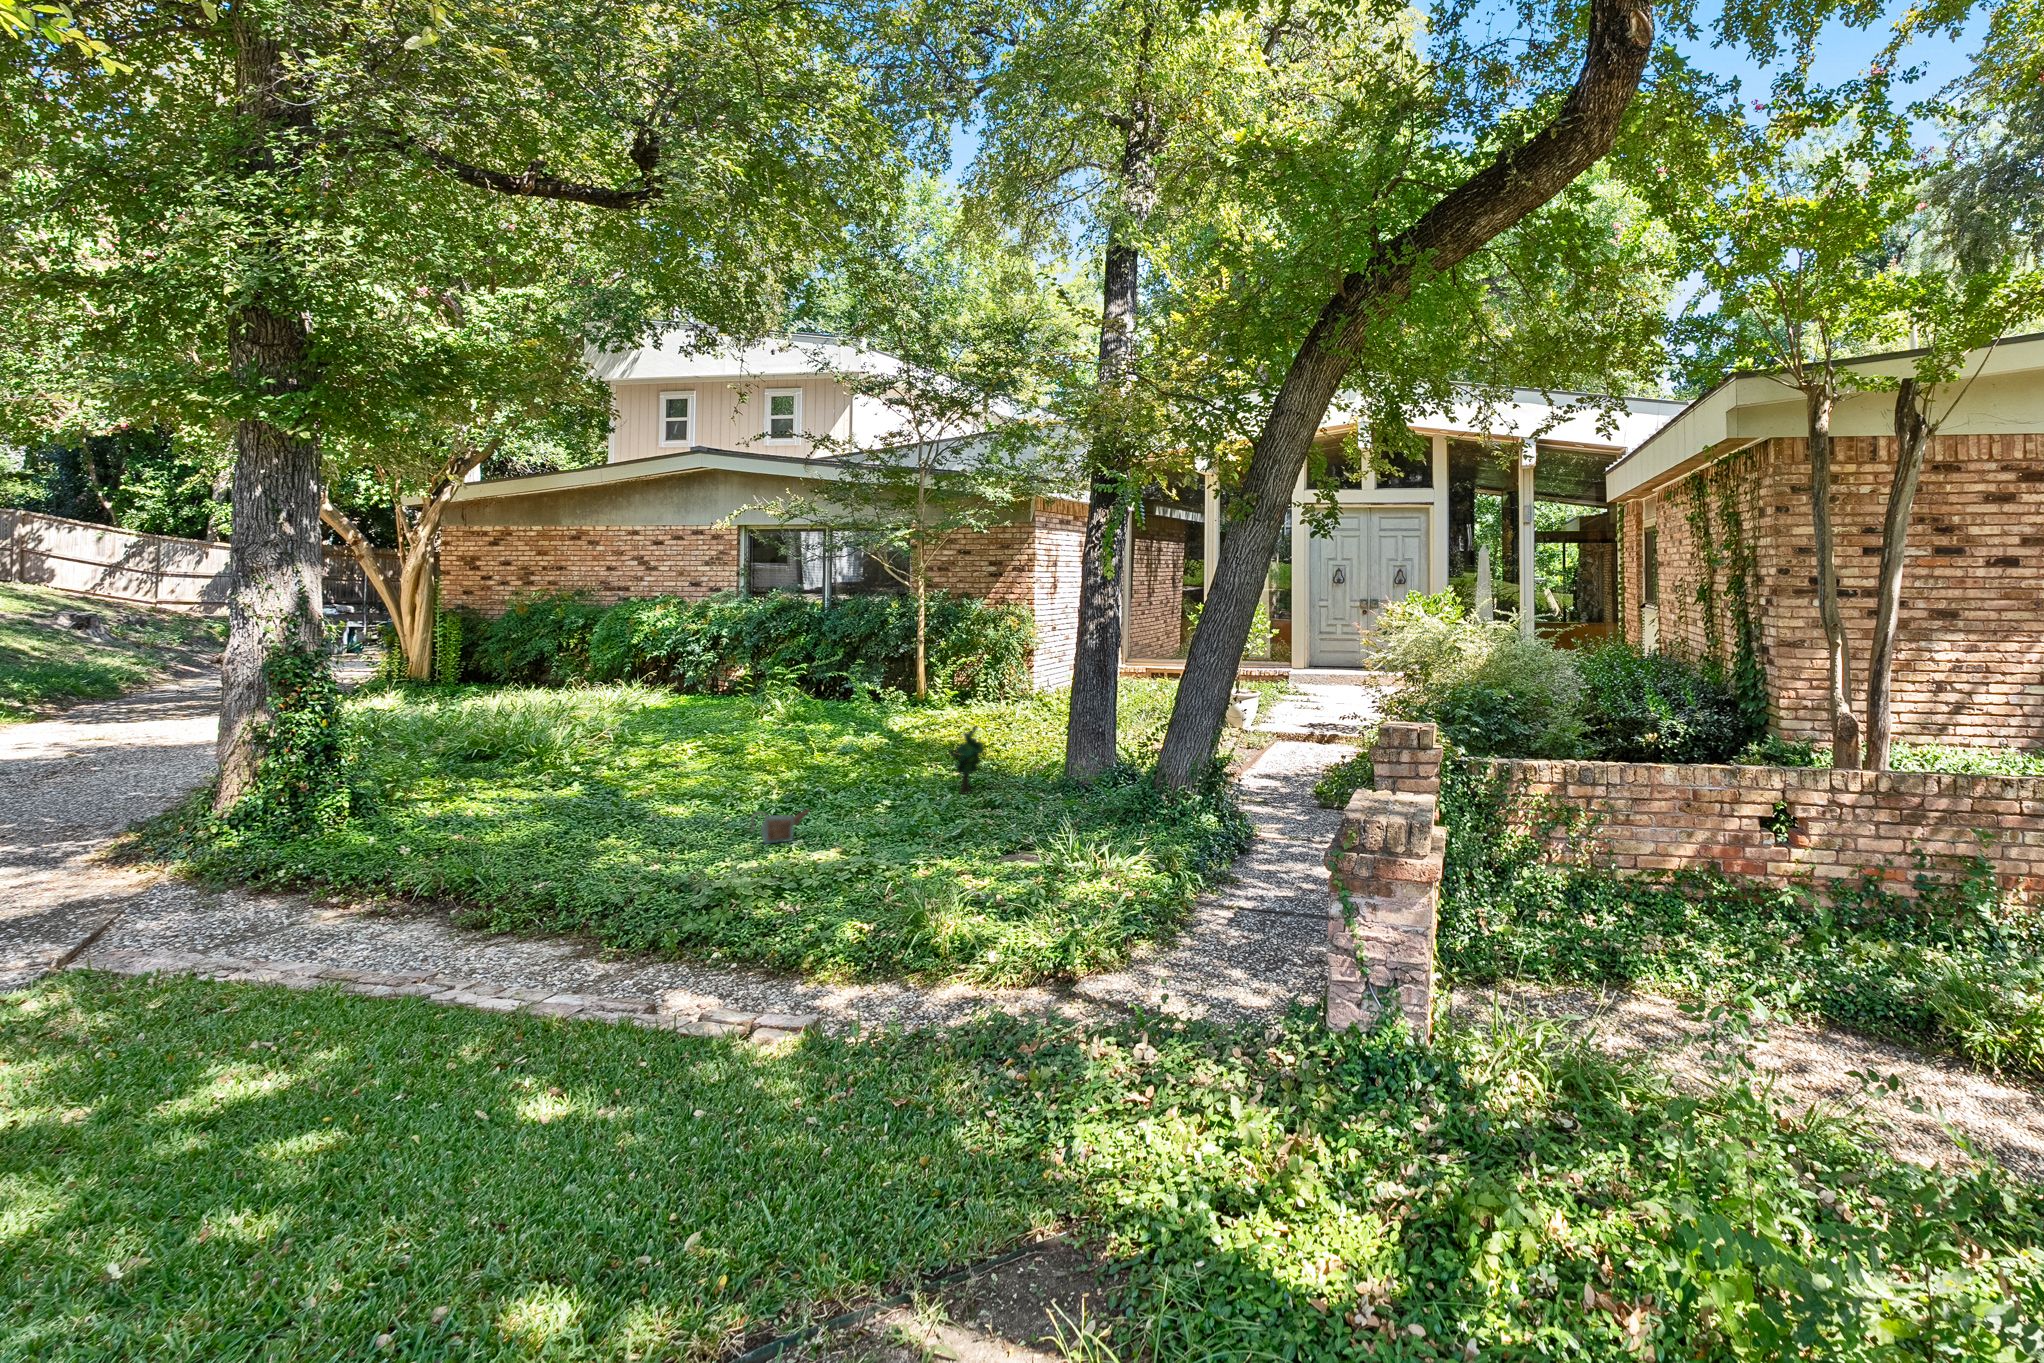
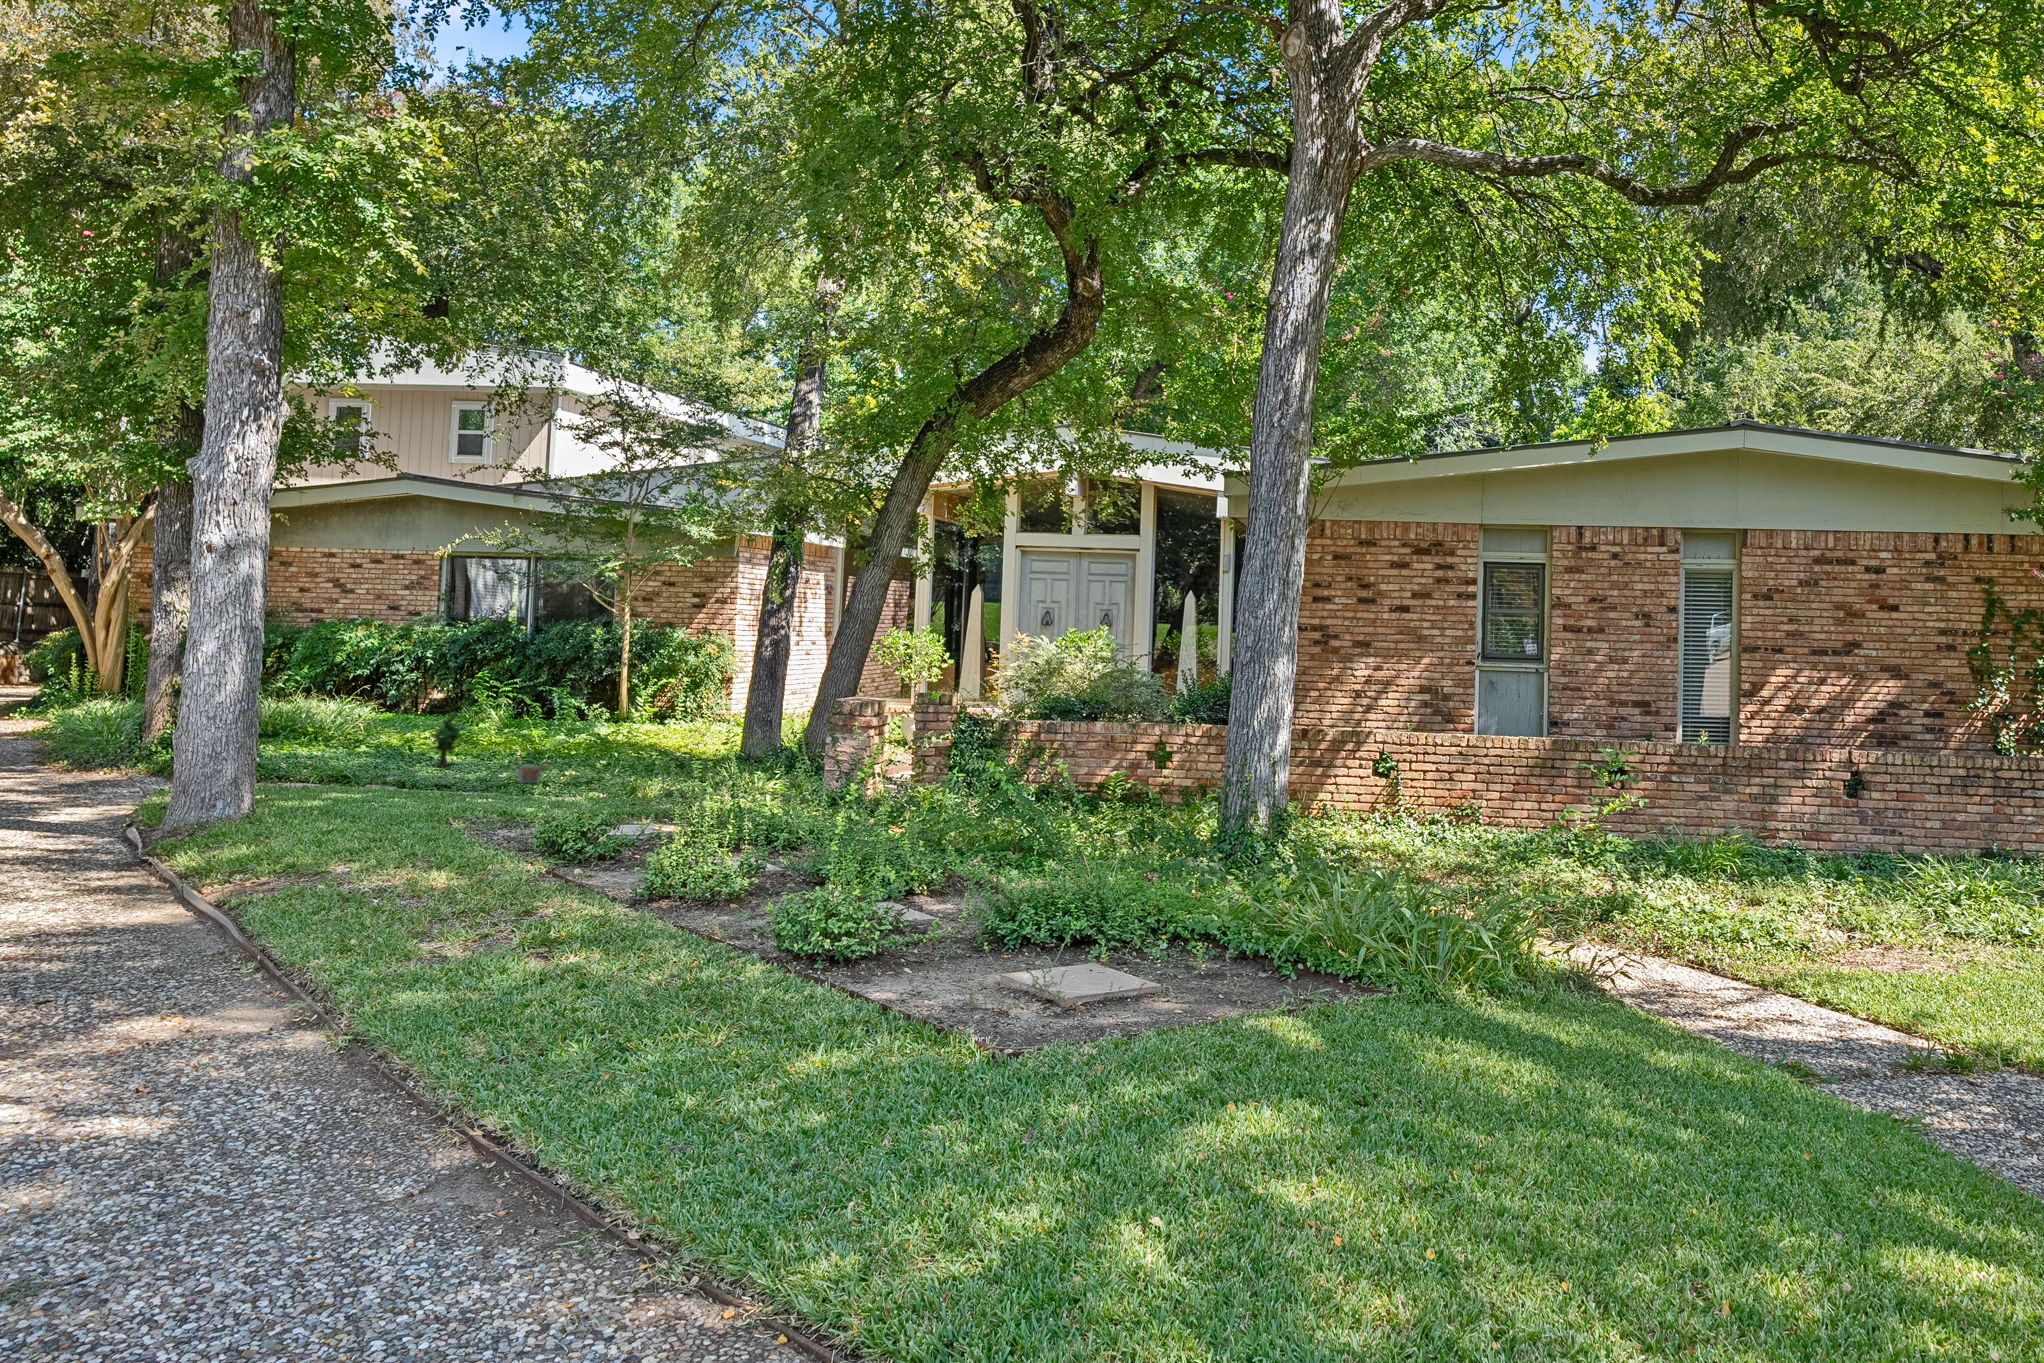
decorative plant: present [949,727,984,794] -> present [429,715,461,767]

